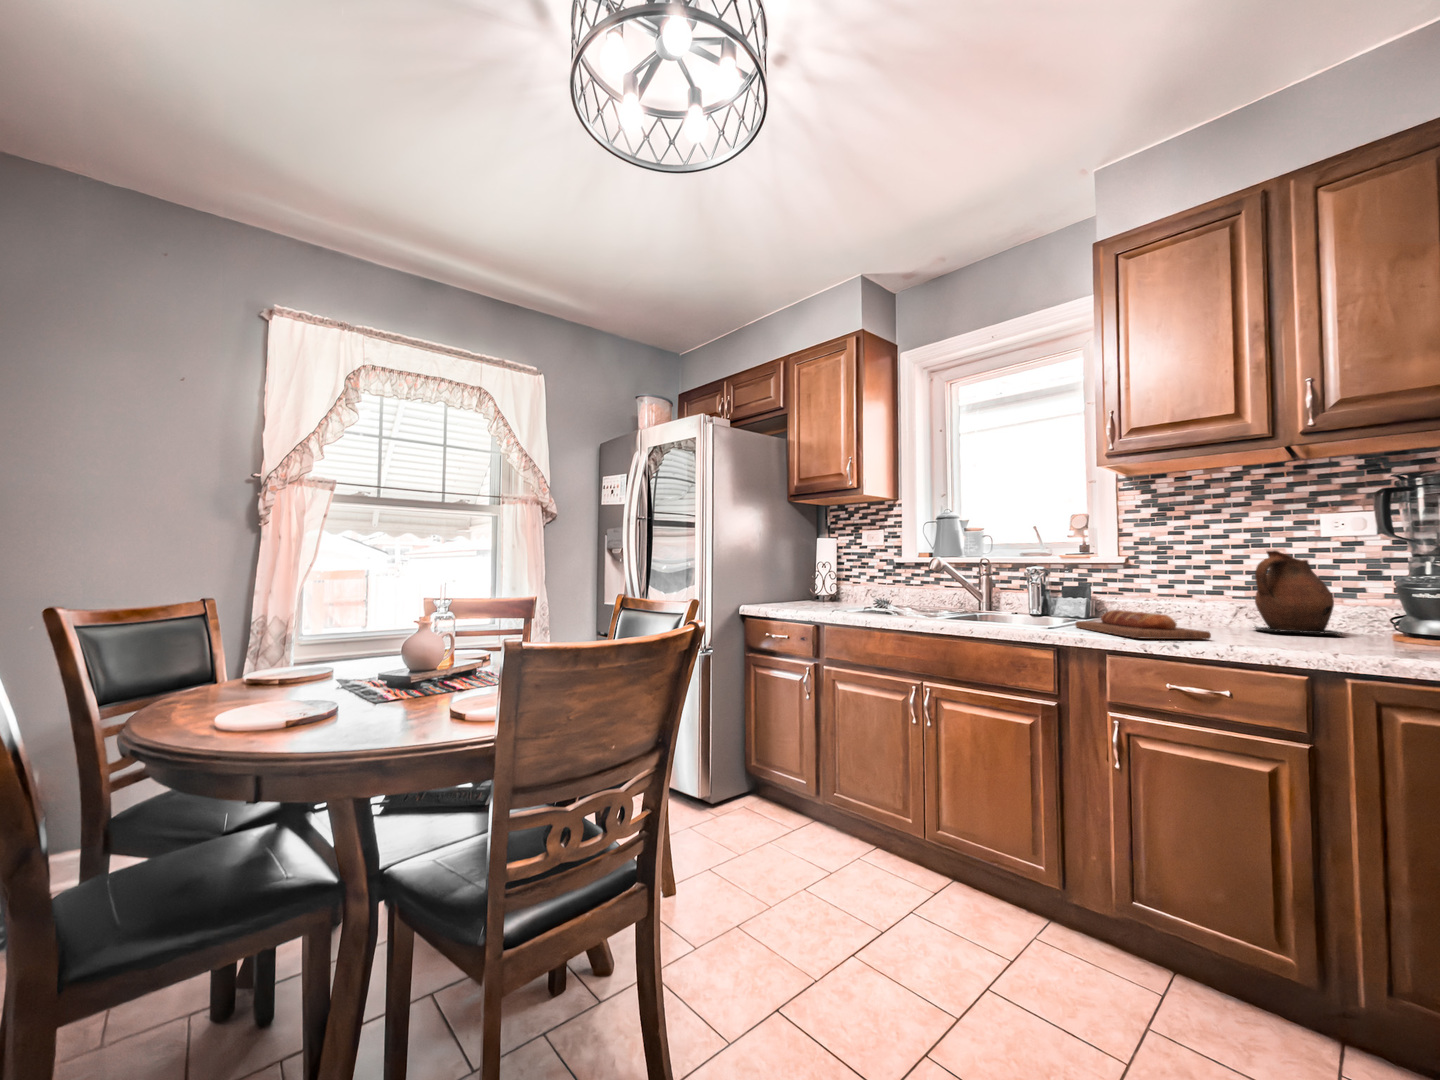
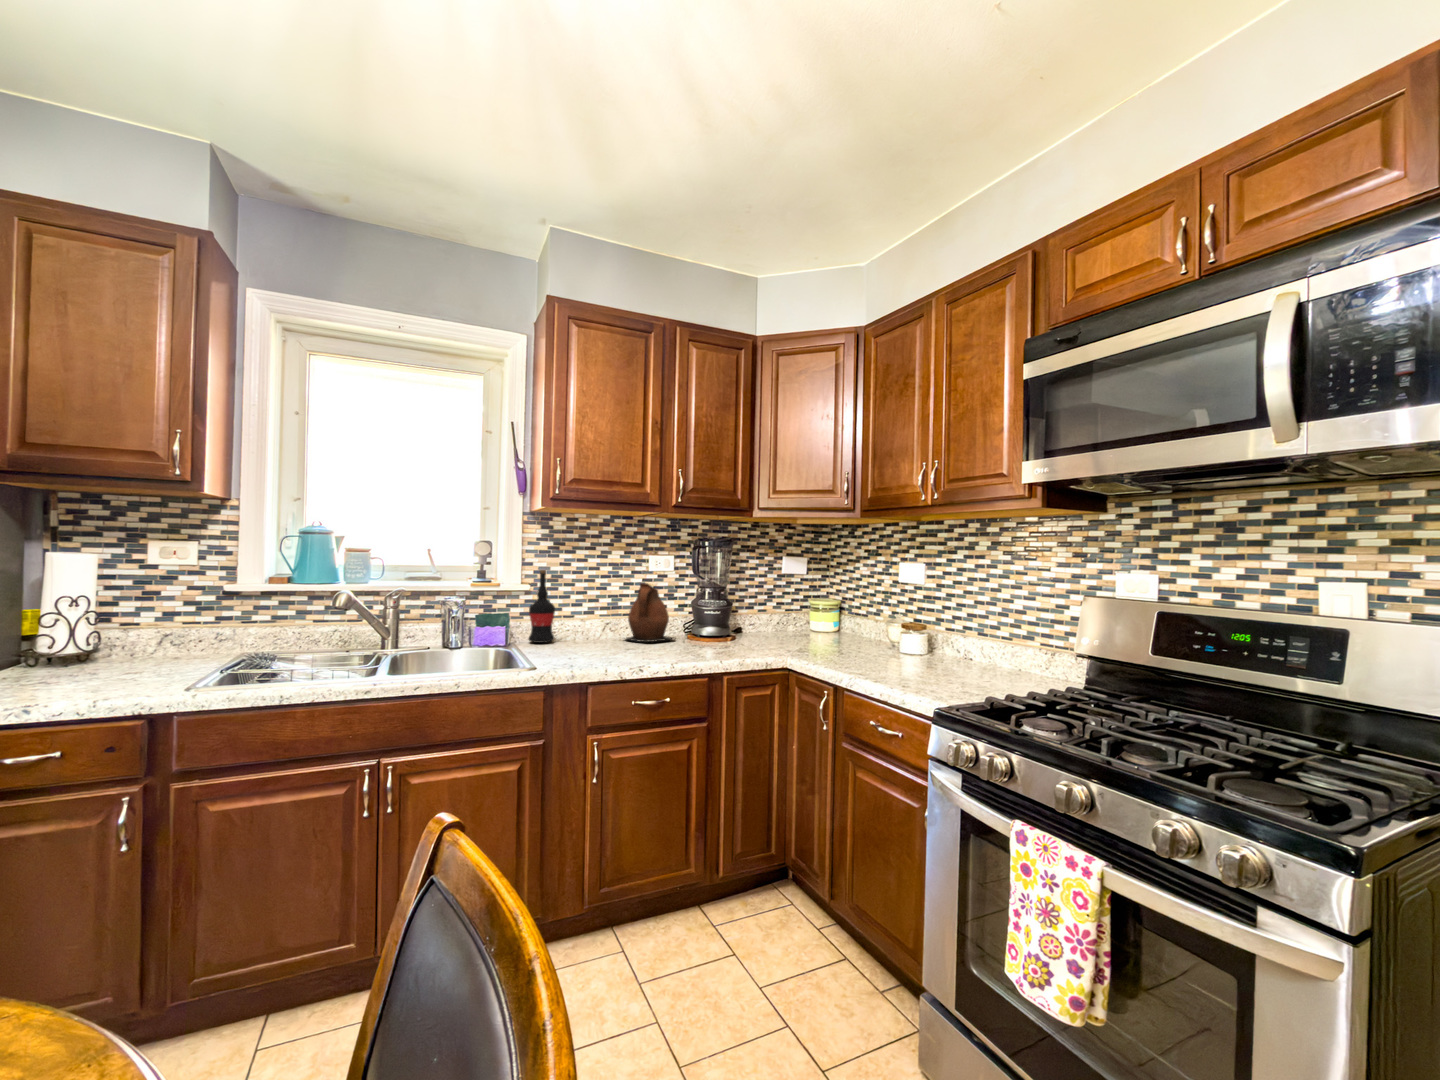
wine bottle: none [1117,539,1153,621] -> present [529,570,555,643]
bread loaf: present [1075,610,1211,639] -> none [544,640,656,666]

